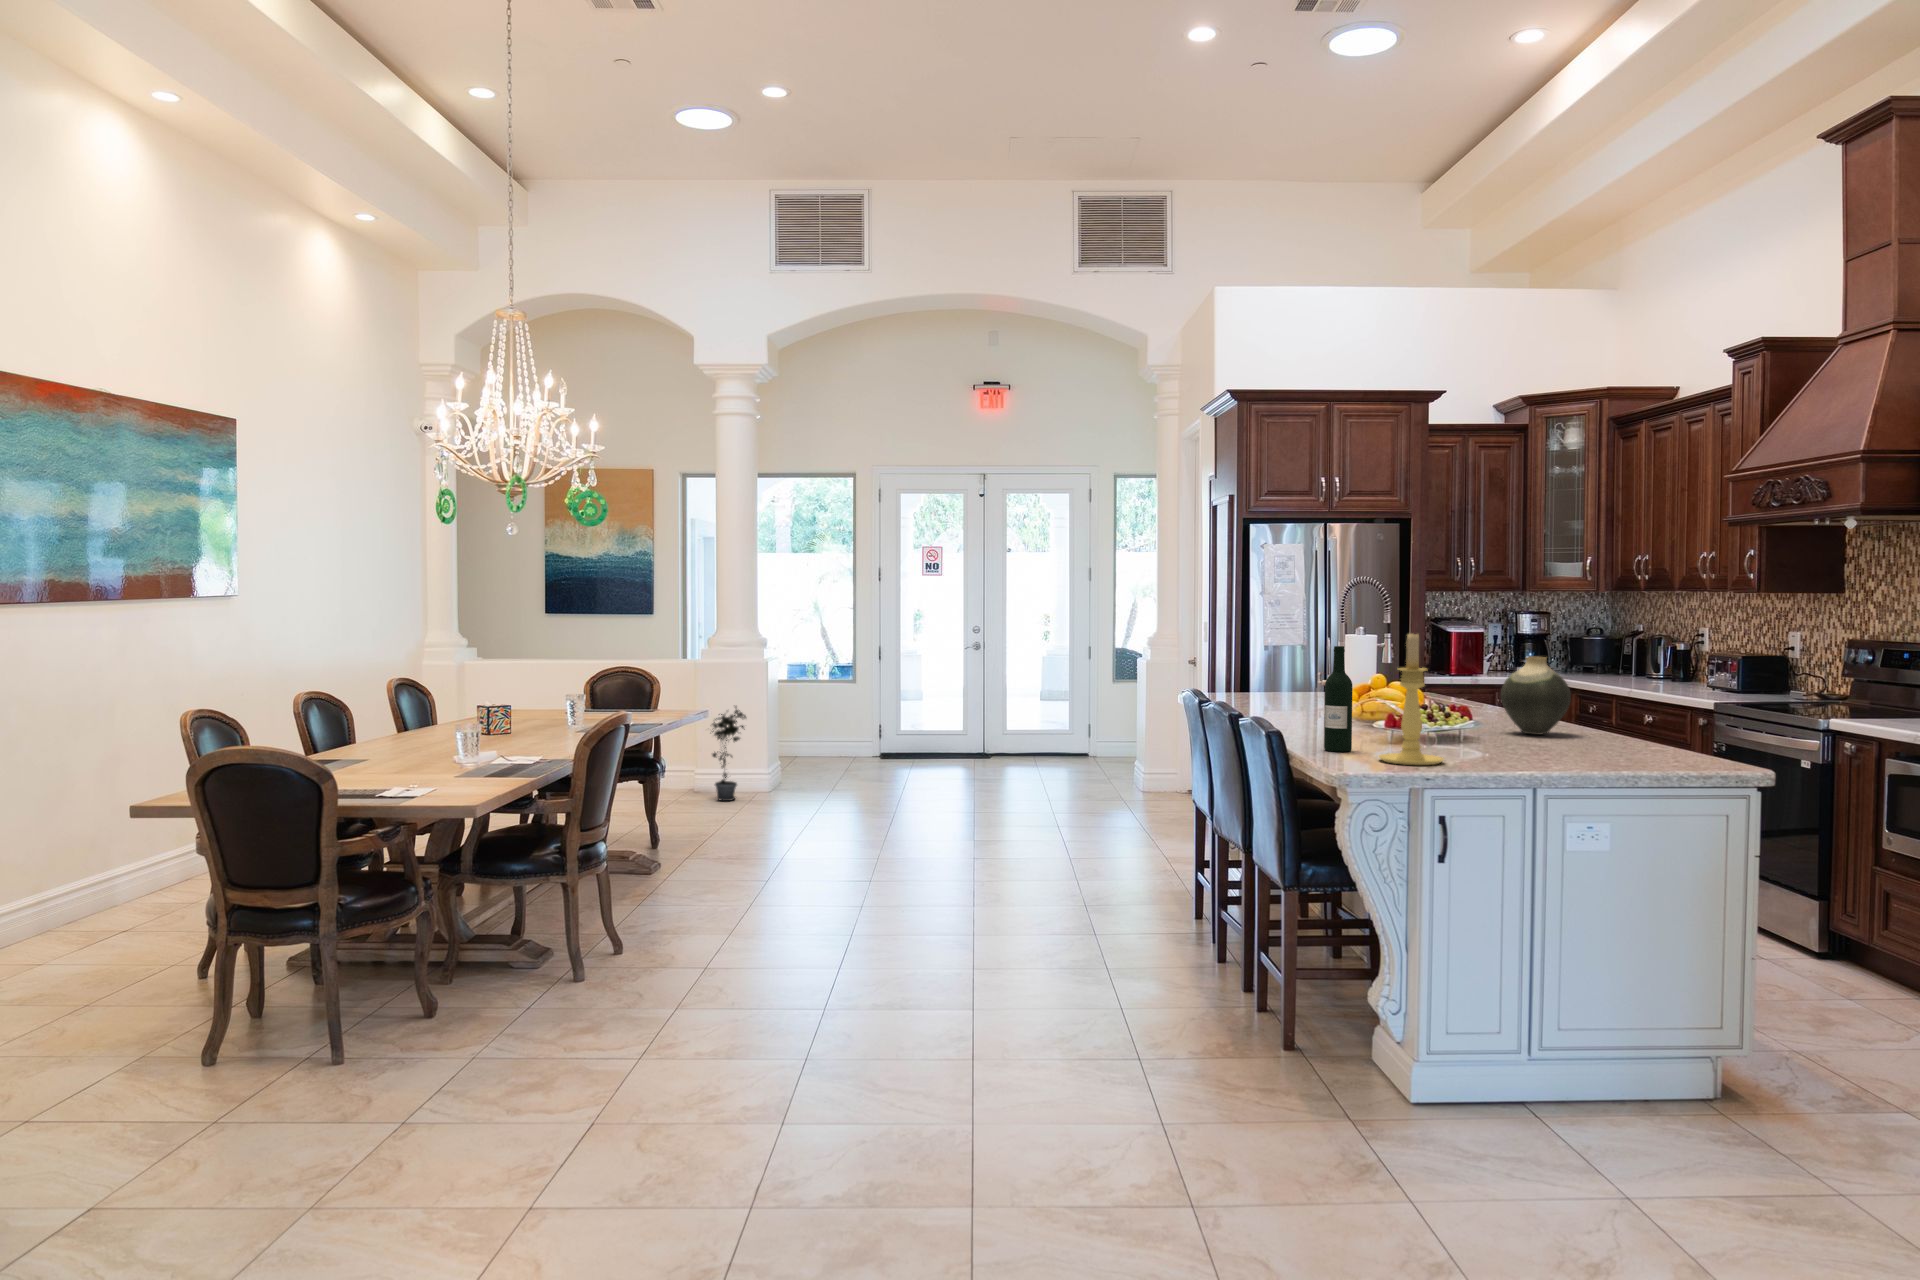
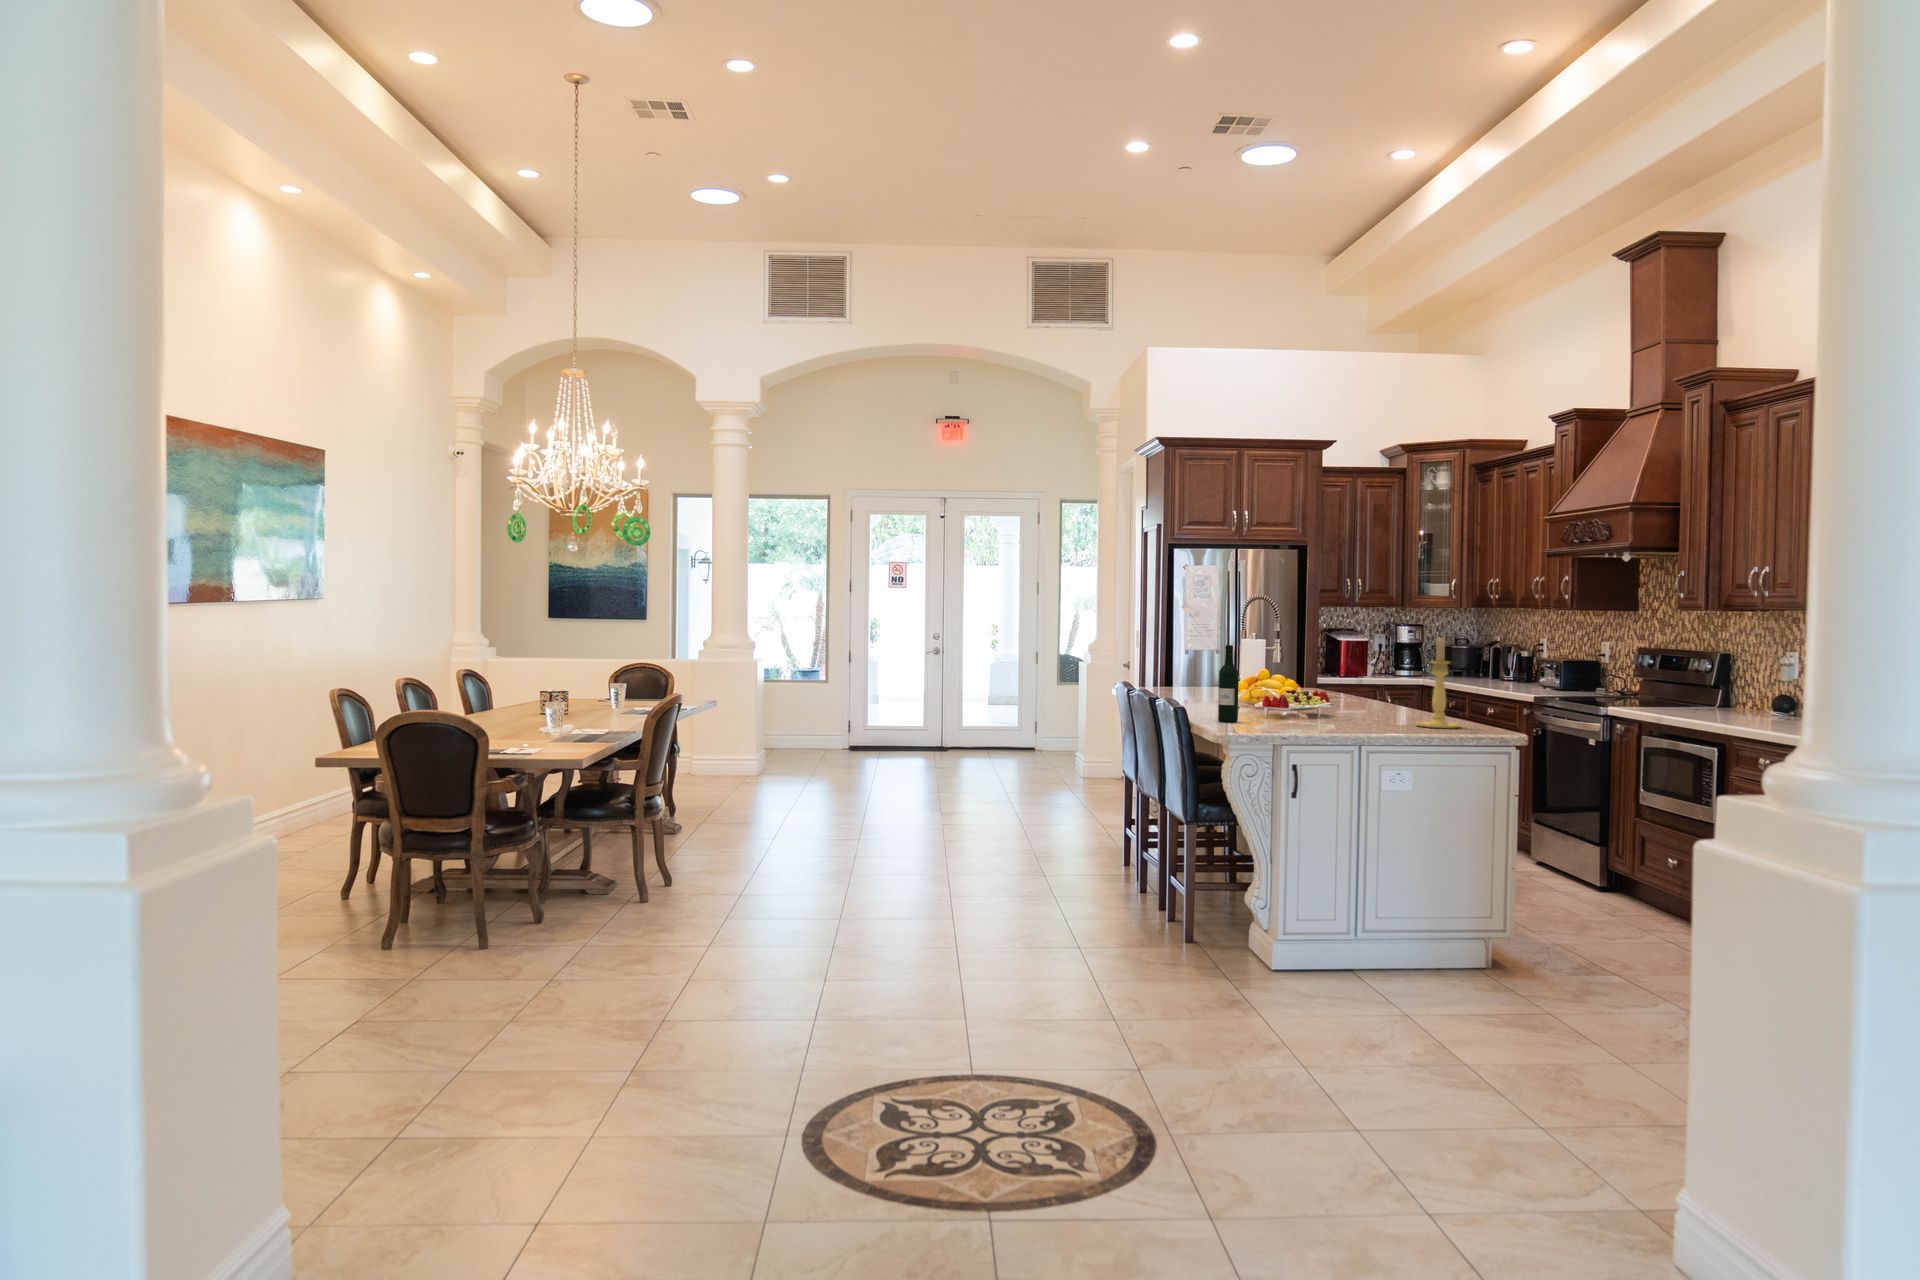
candle holder: present [1379,633,1444,765] -> present [1417,637,1461,728]
vase: present [1501,657,1571,735] -> none [1354,656,1404,714]
potted plant: present [712,707,746,801] -> none [701,700,738,785]

